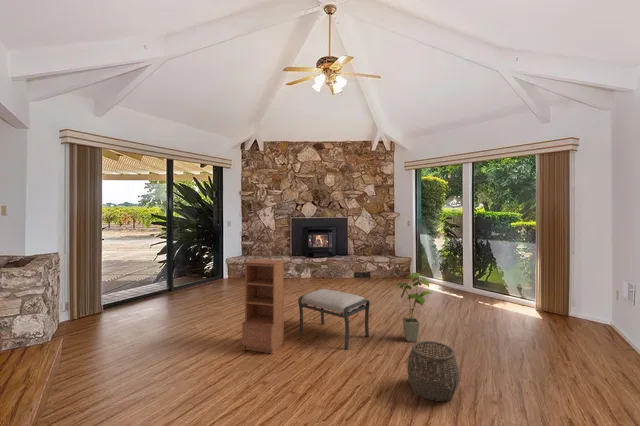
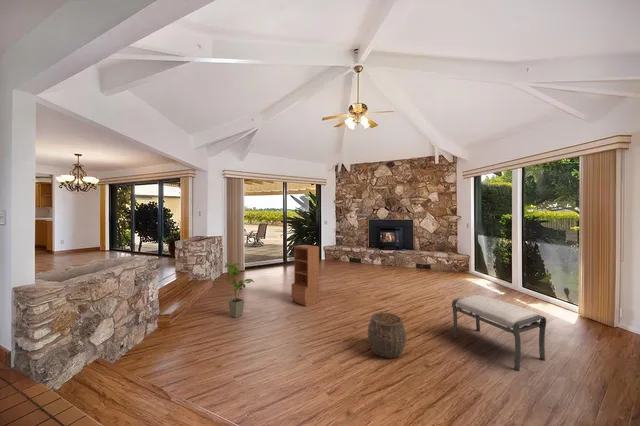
house plant: present [397,273,432,342] -> present [225,263,254,318]
ottoman: present [298,289,370,350] -> present [452,295,546,371]

